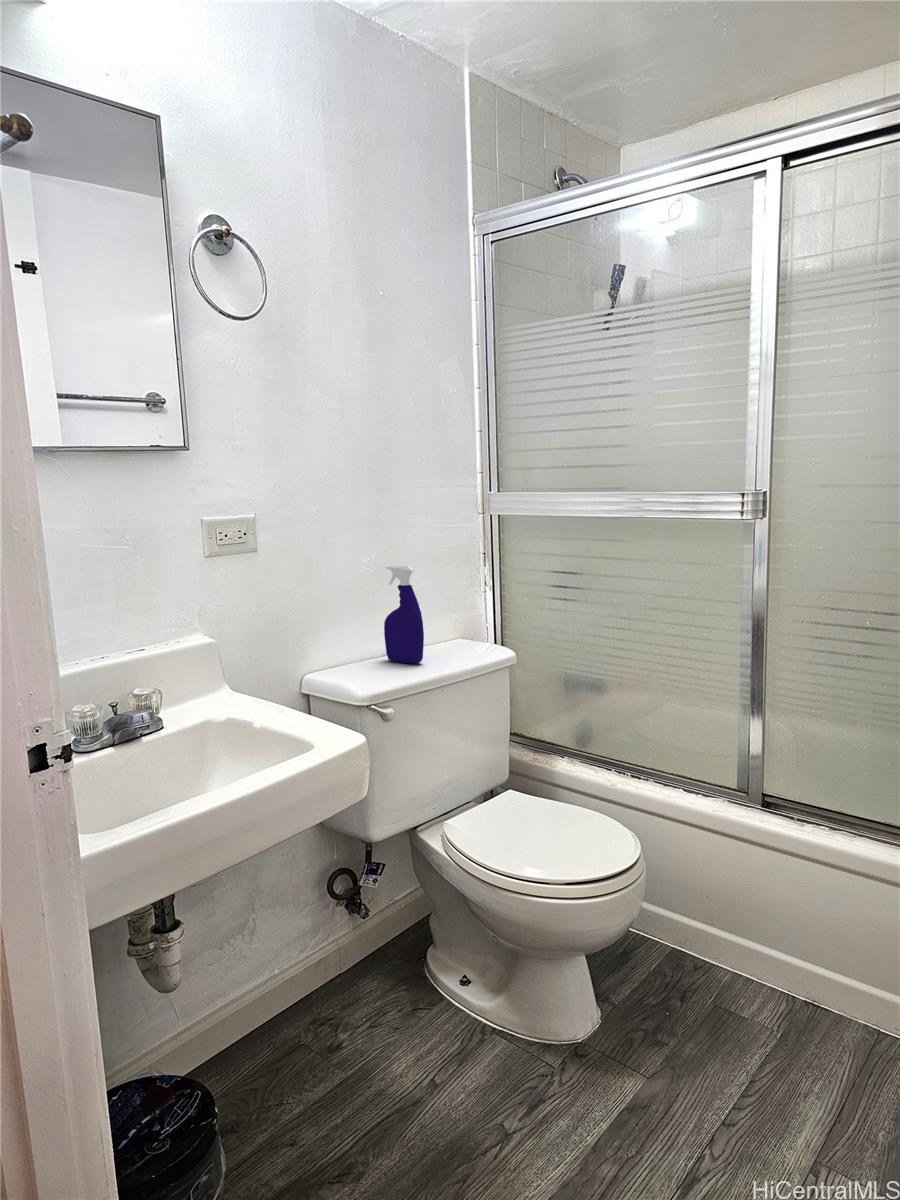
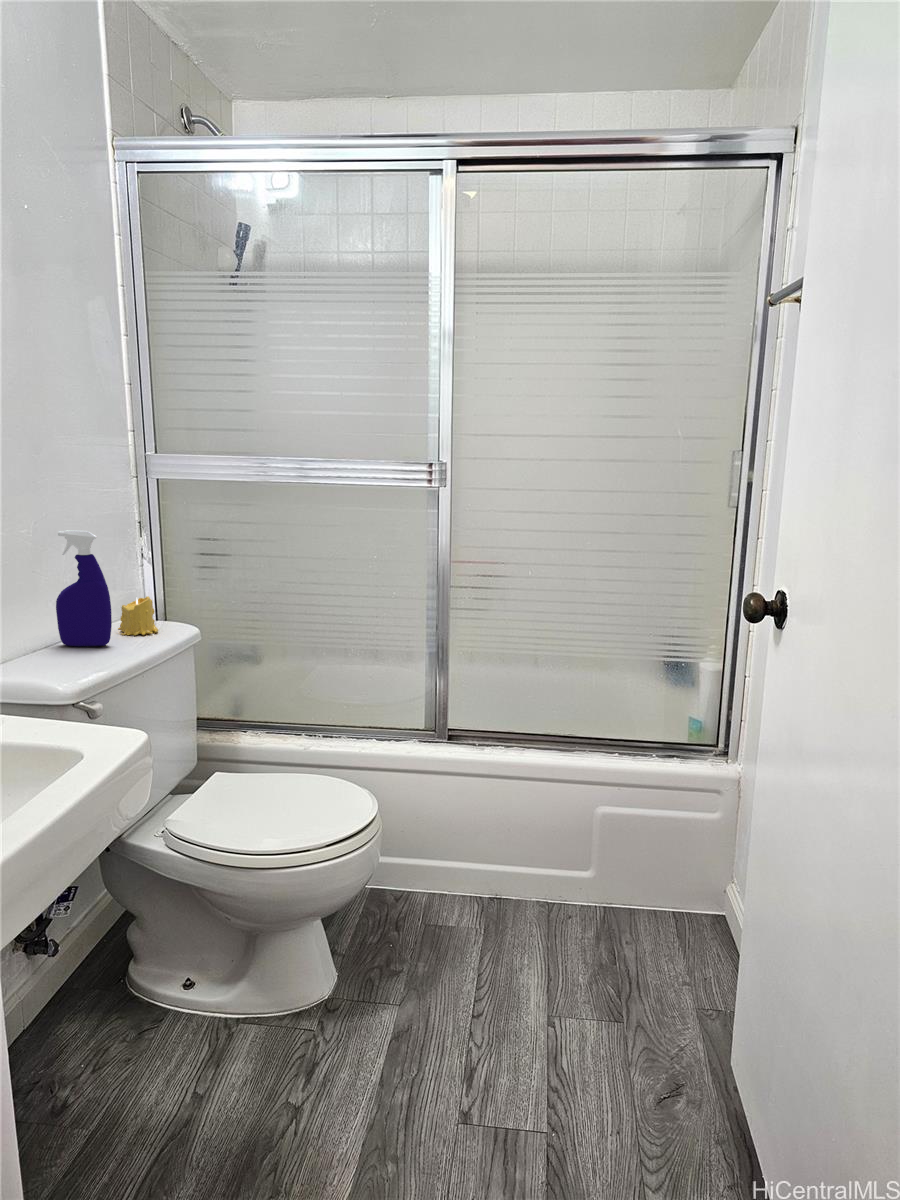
candle: none [441,622,473,657] -> present [118,596,158,635]

